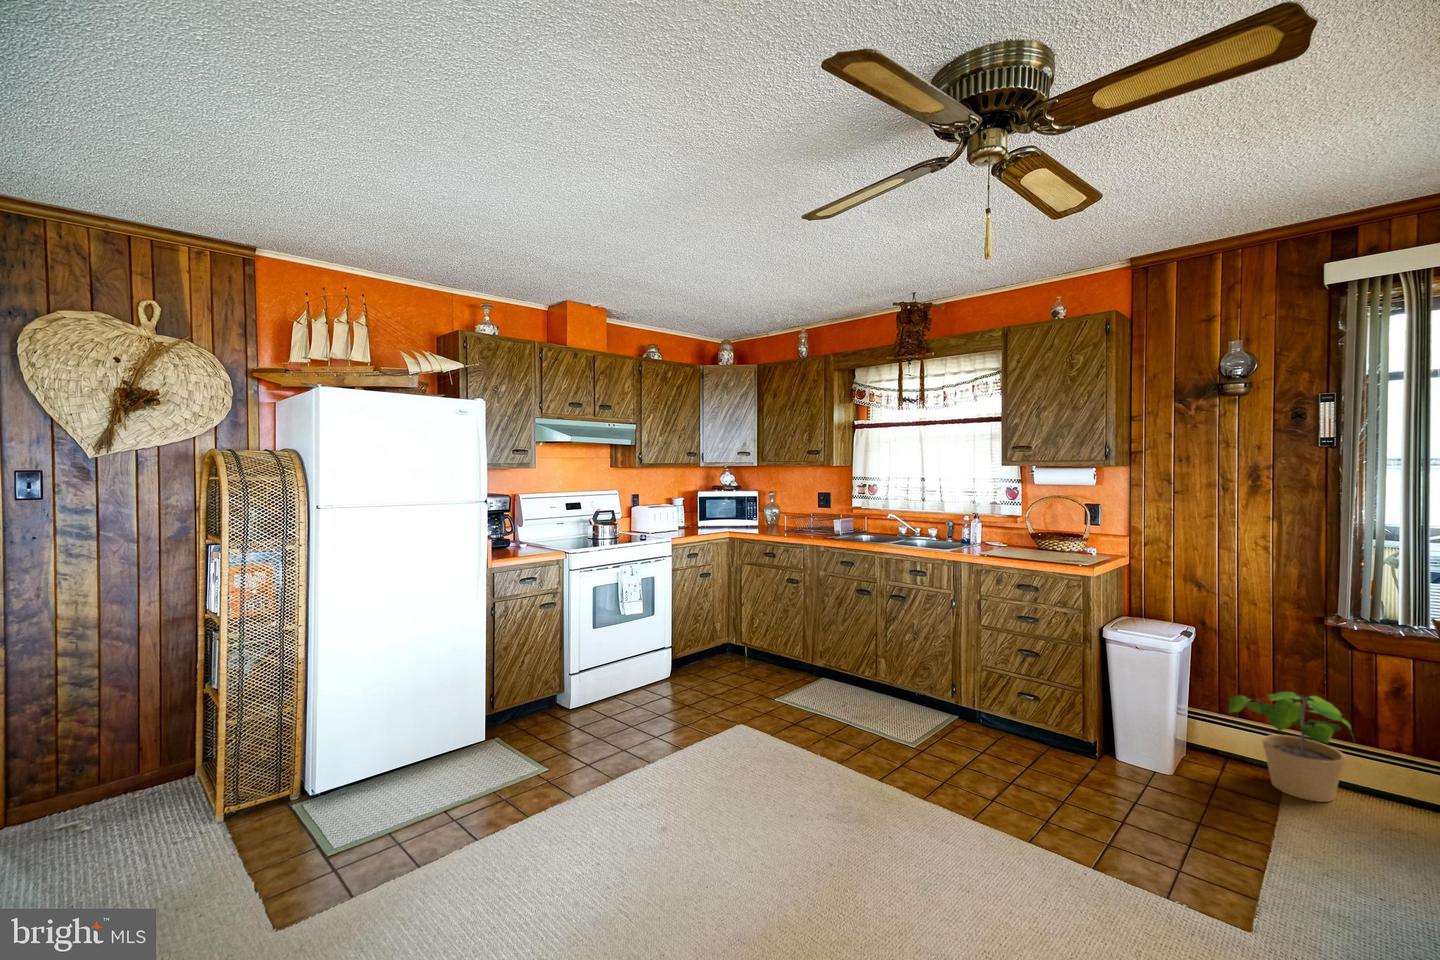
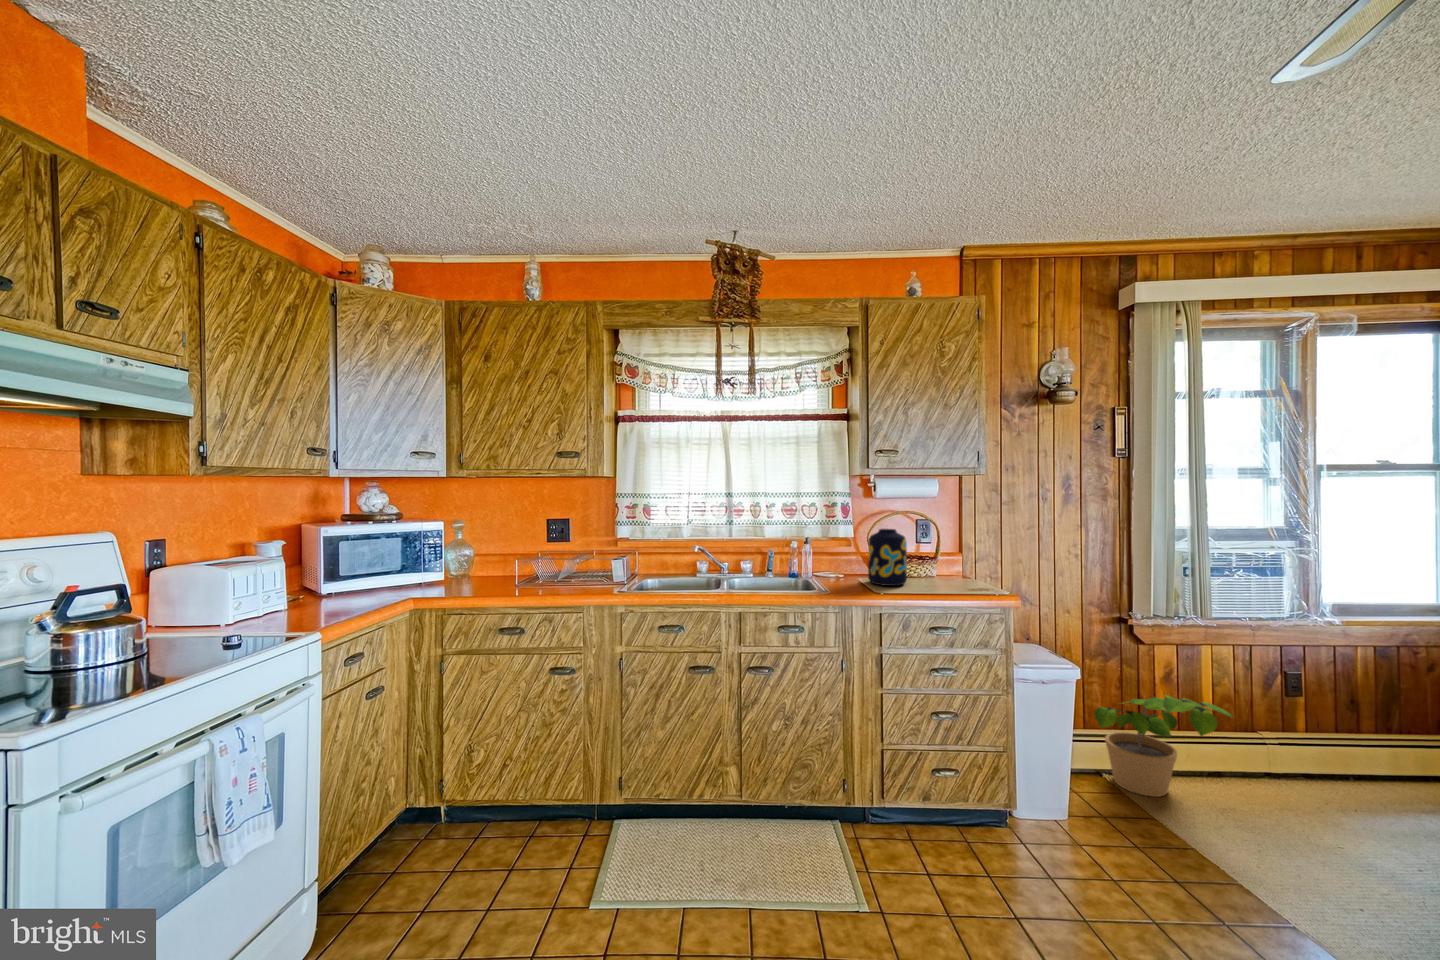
vase: none [1008,509,1041,555] -> present [868,529,907,586]

